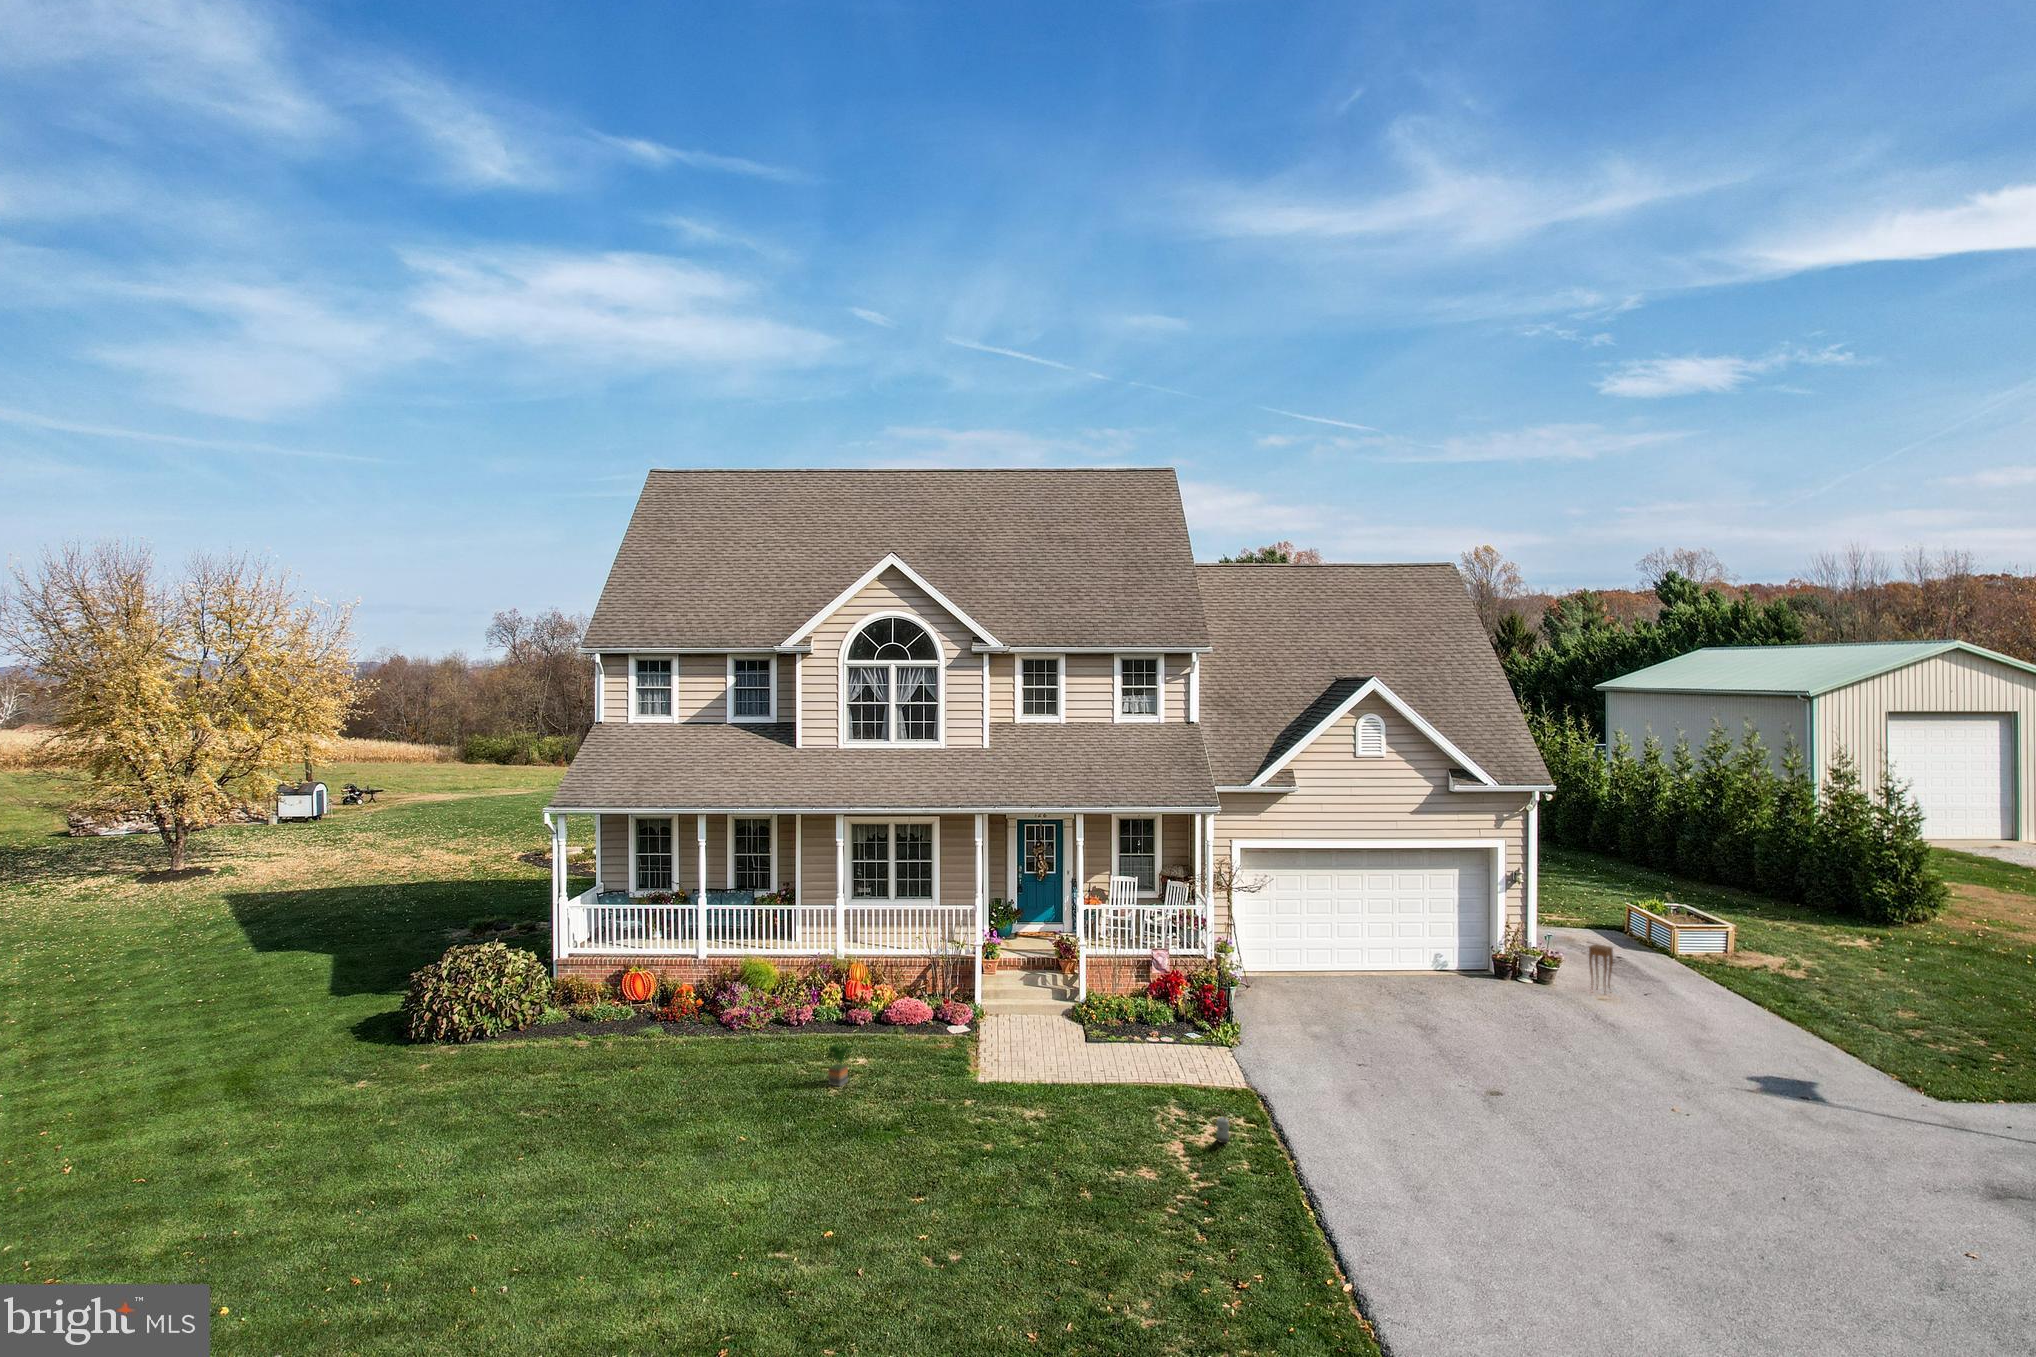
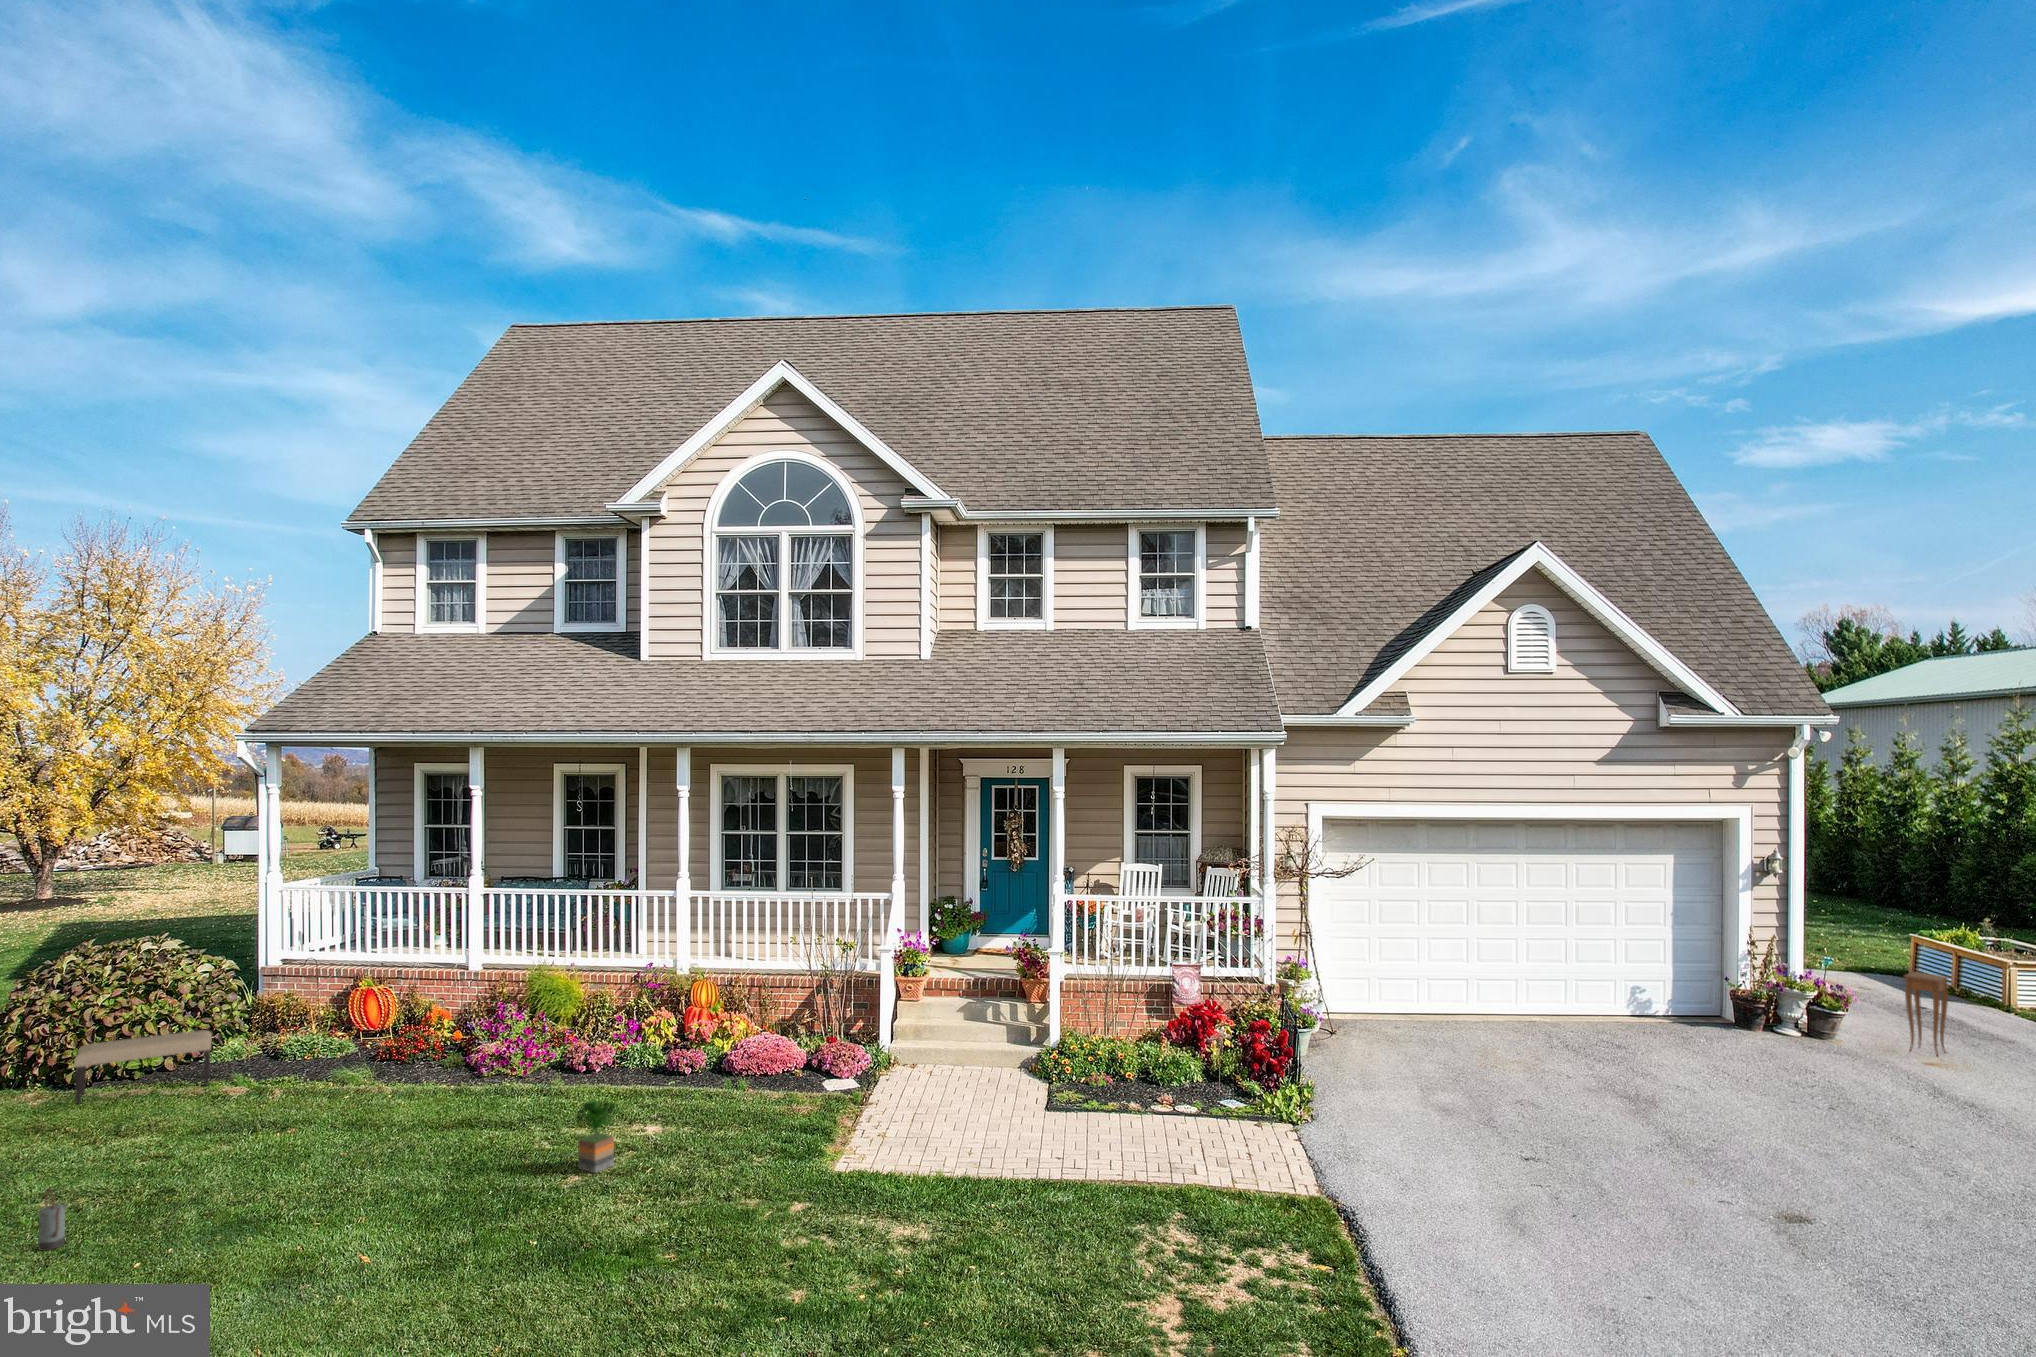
bench: none [480,1004,560,1053] -> present [74,1030,212,1104]
watering can: present [1212,1109,1230,1143] -> present [38,1189,65,1251]

